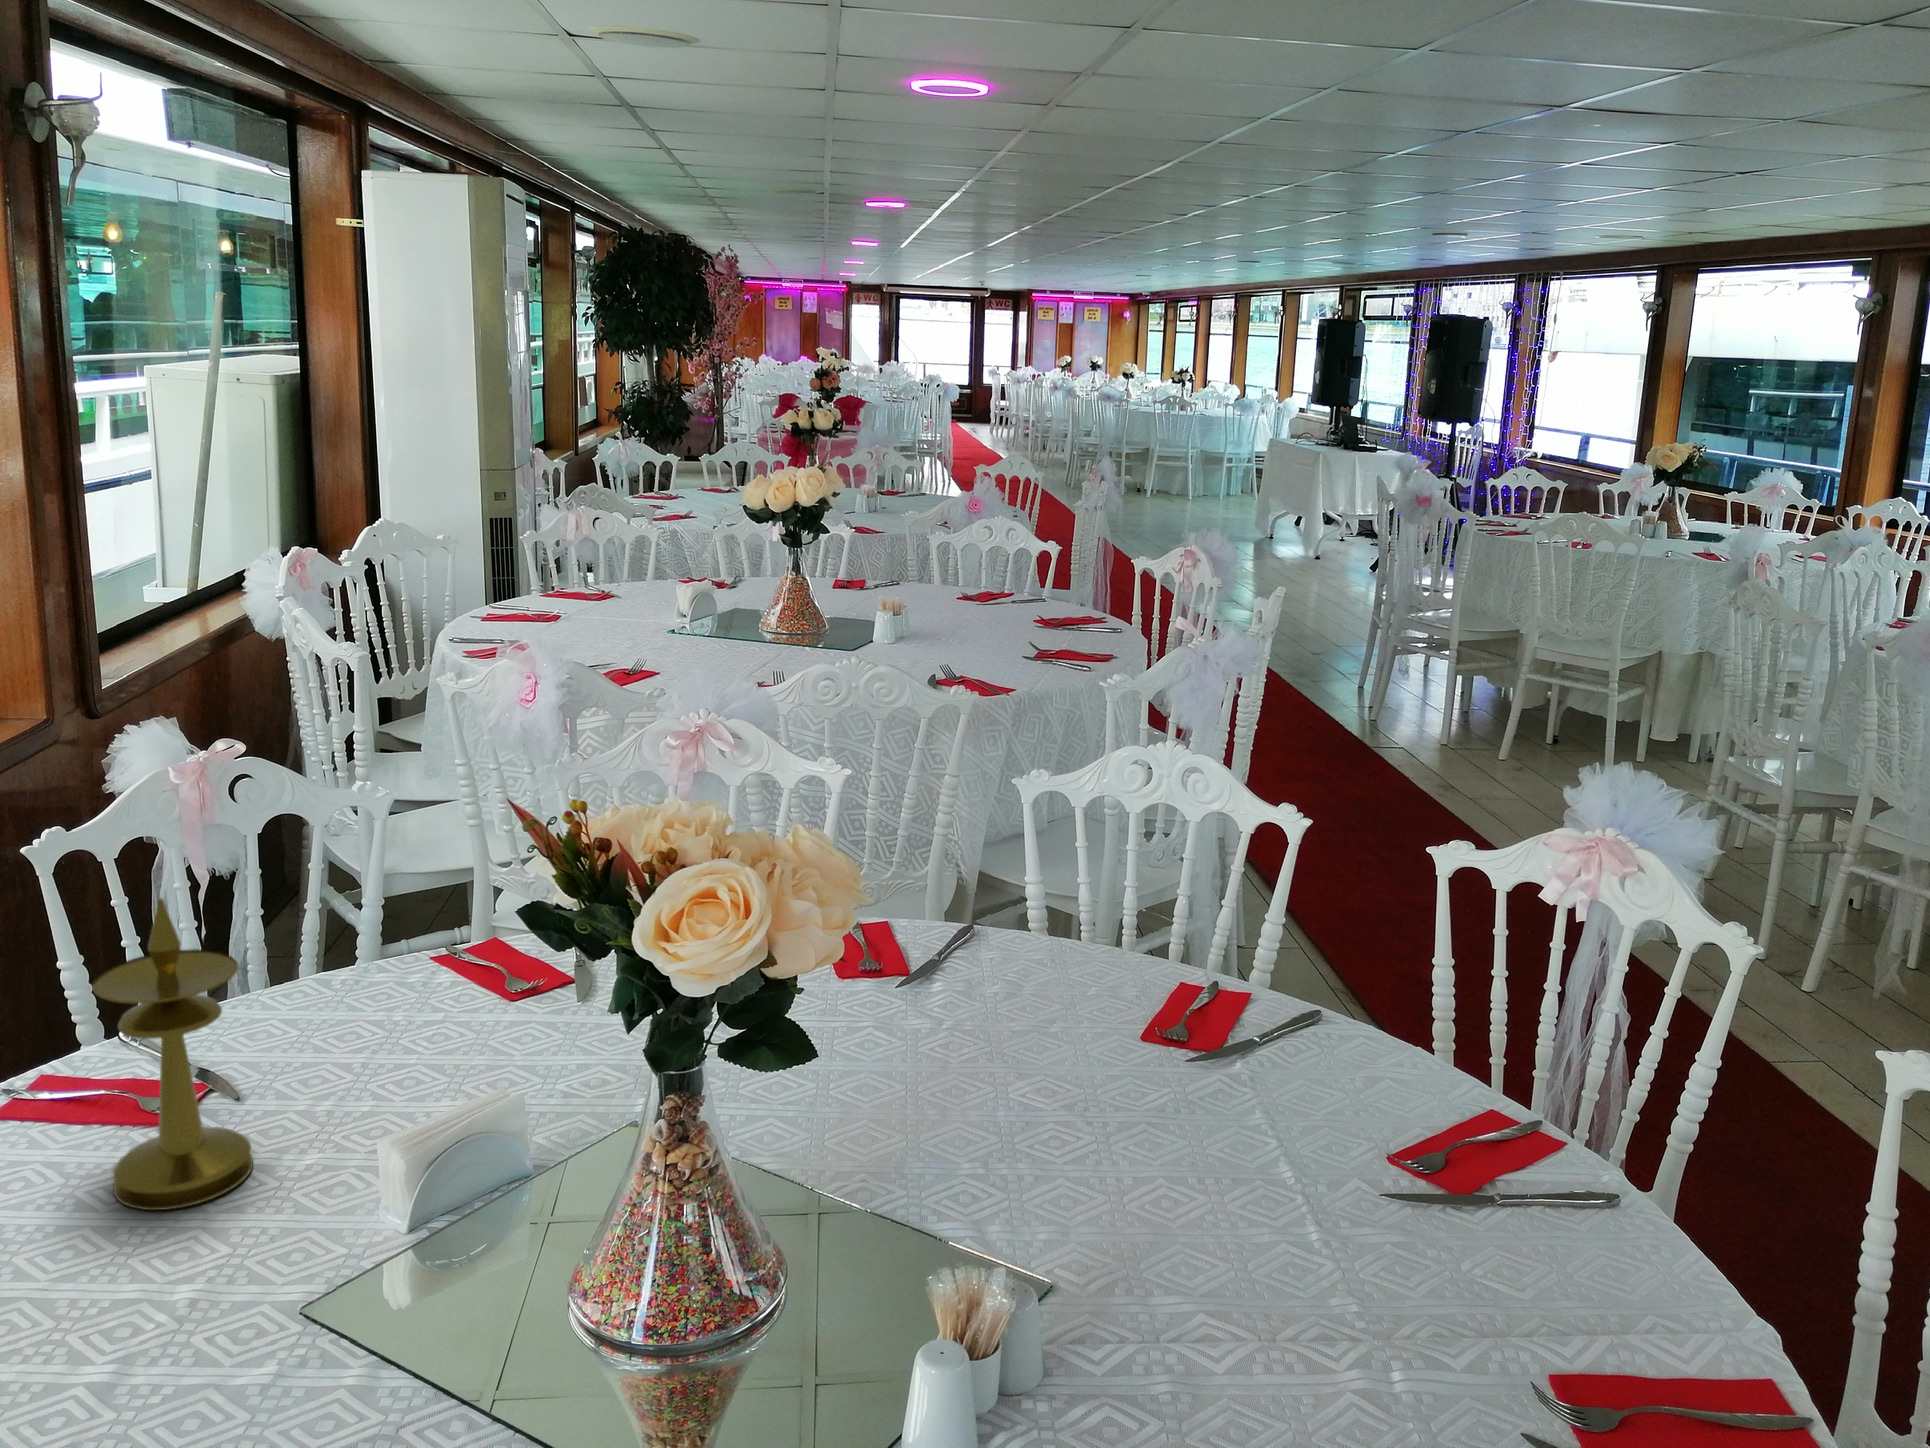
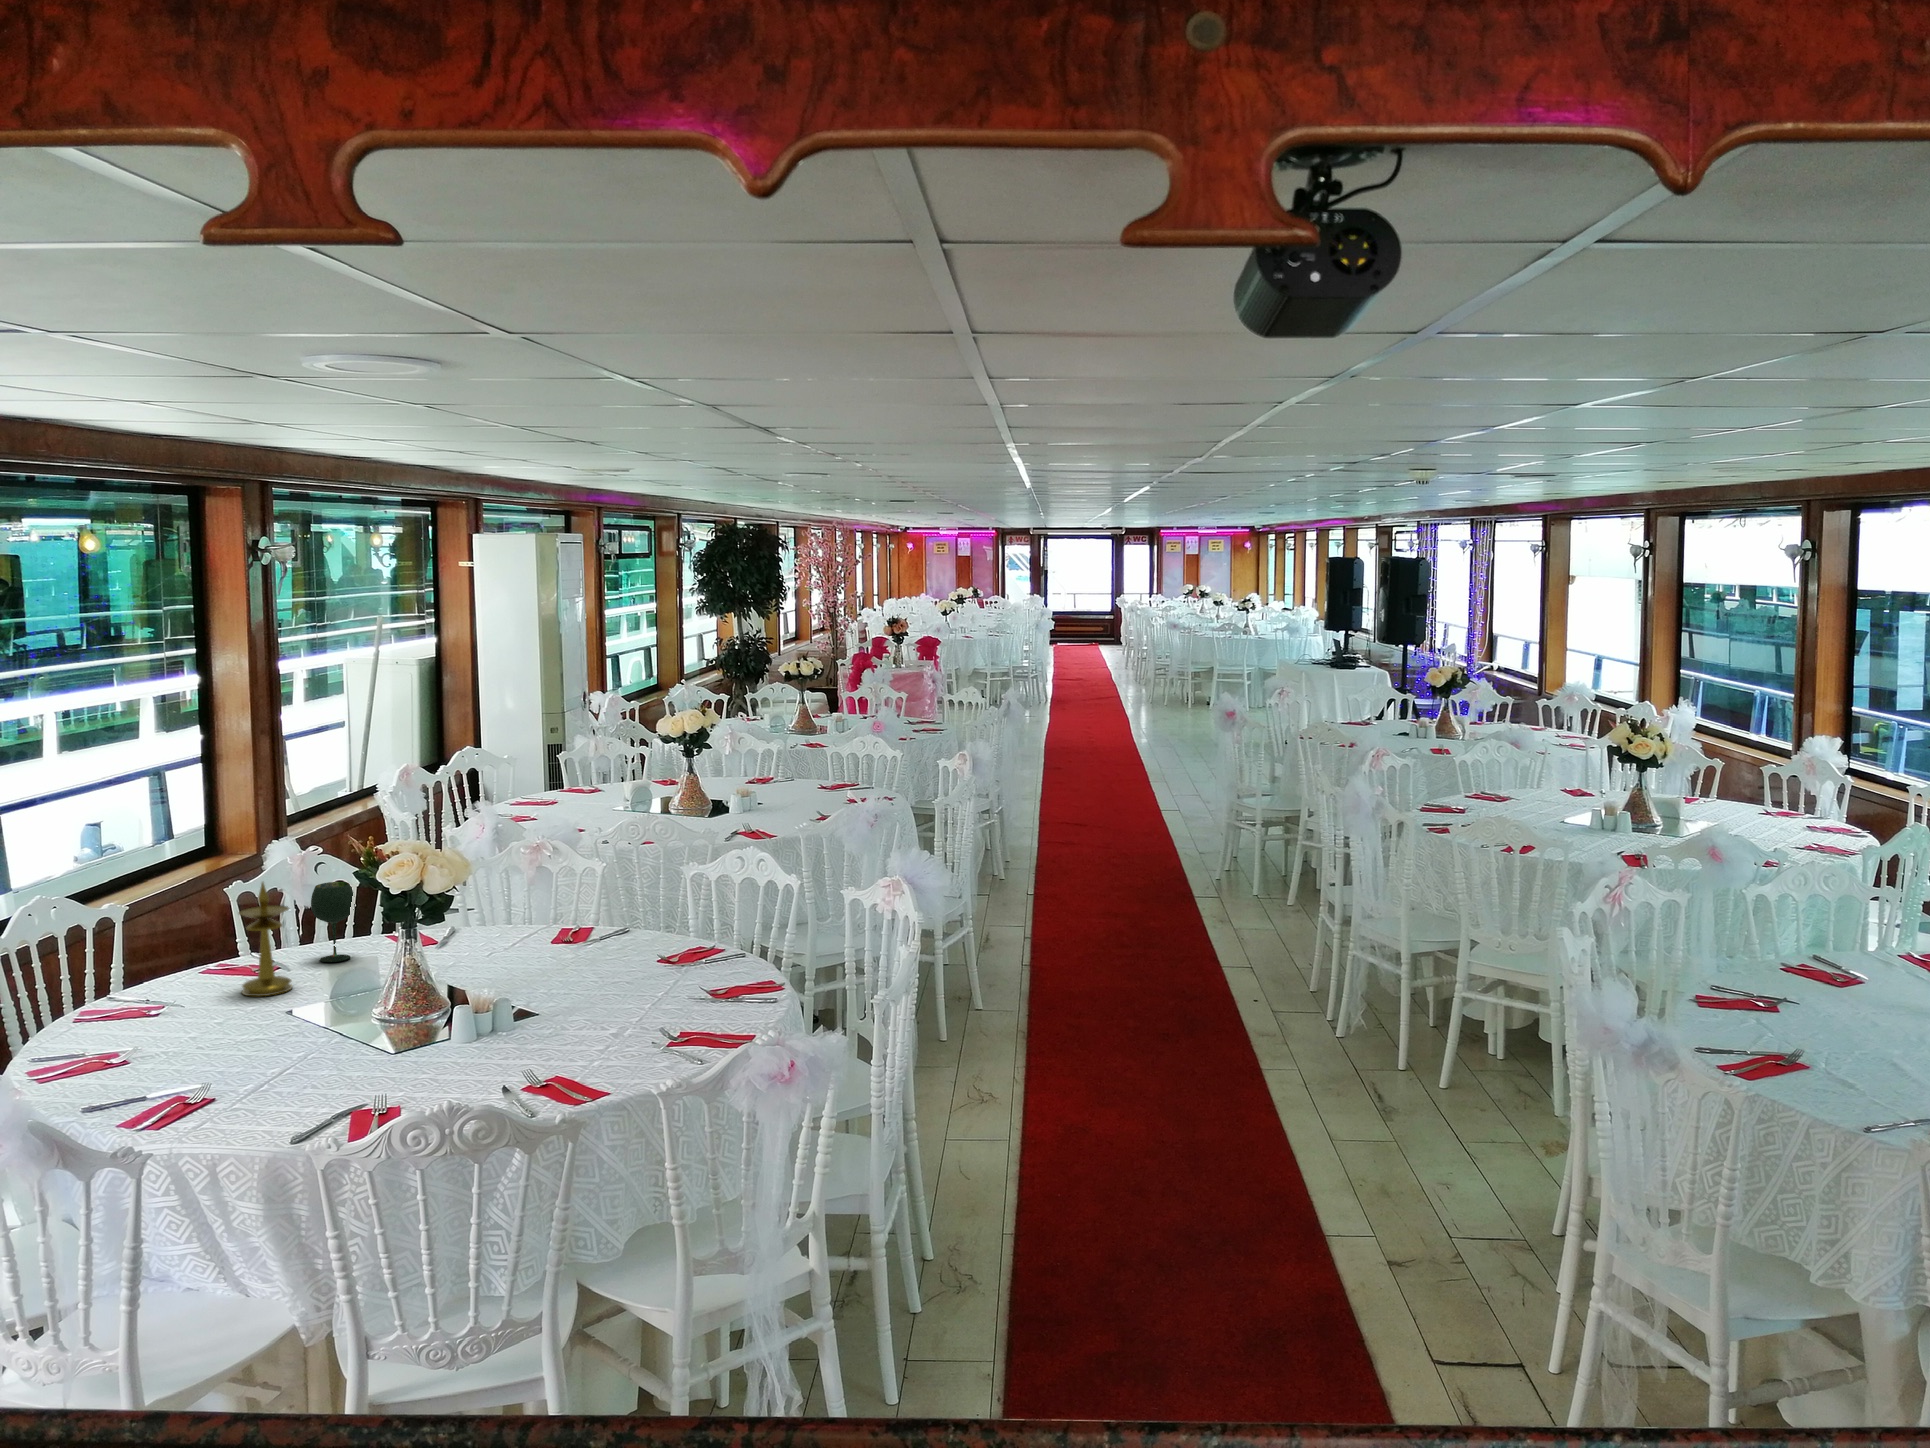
wine glass: none [261,850,370,1046] -> present [311,882,355,962]

